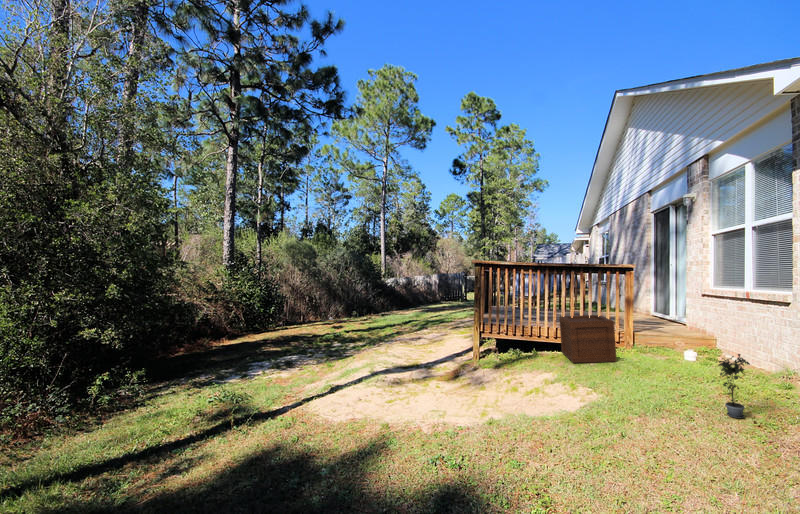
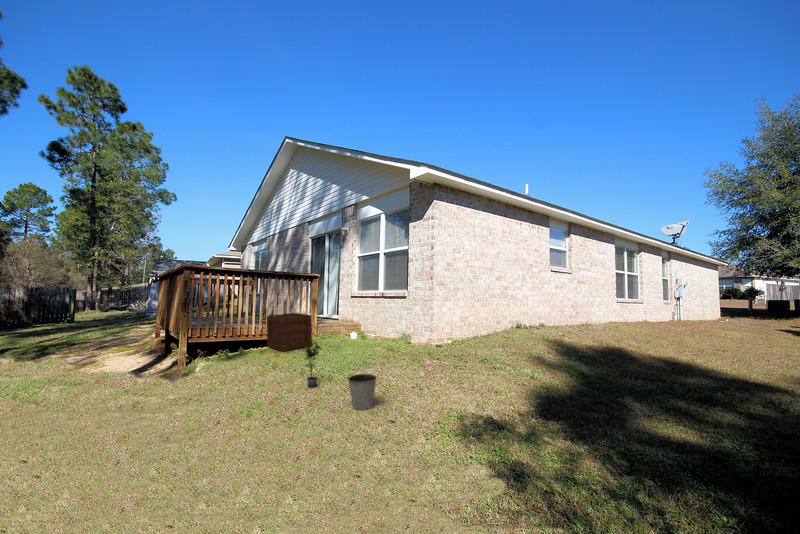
potted plant: present [715,354,750,418] -> present [305,343,321,387]
bucket: none [589,432,642,494] -> present [348,374,377,410]

